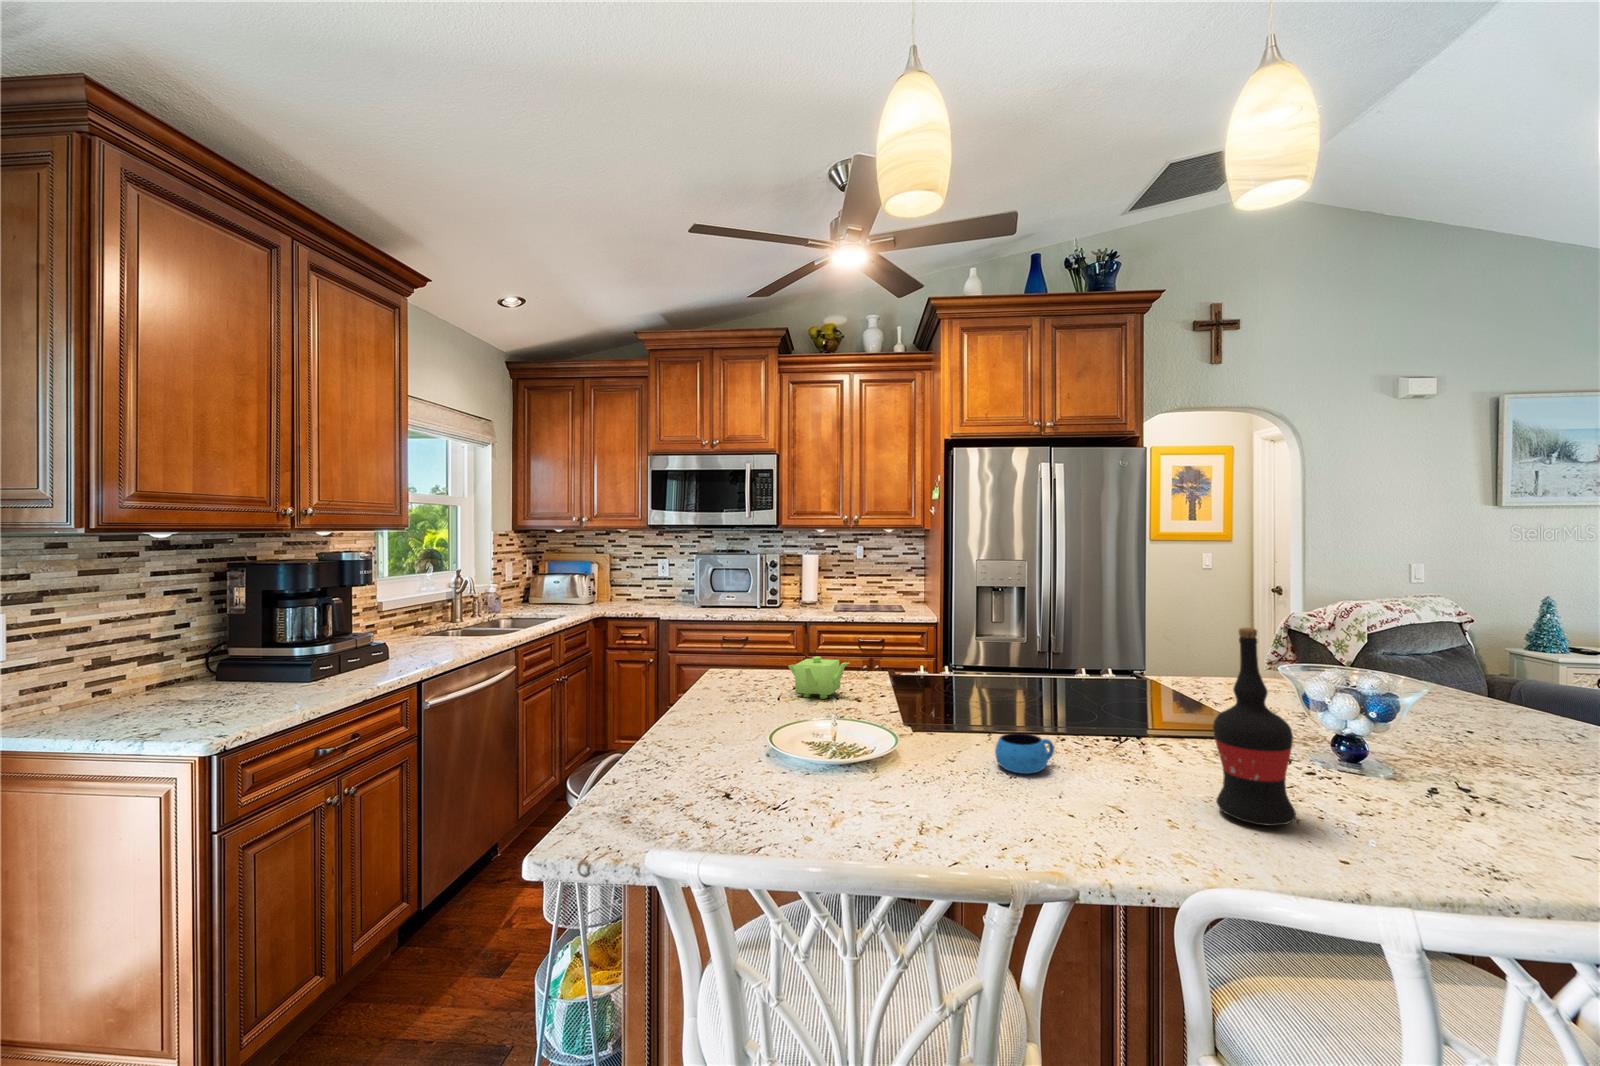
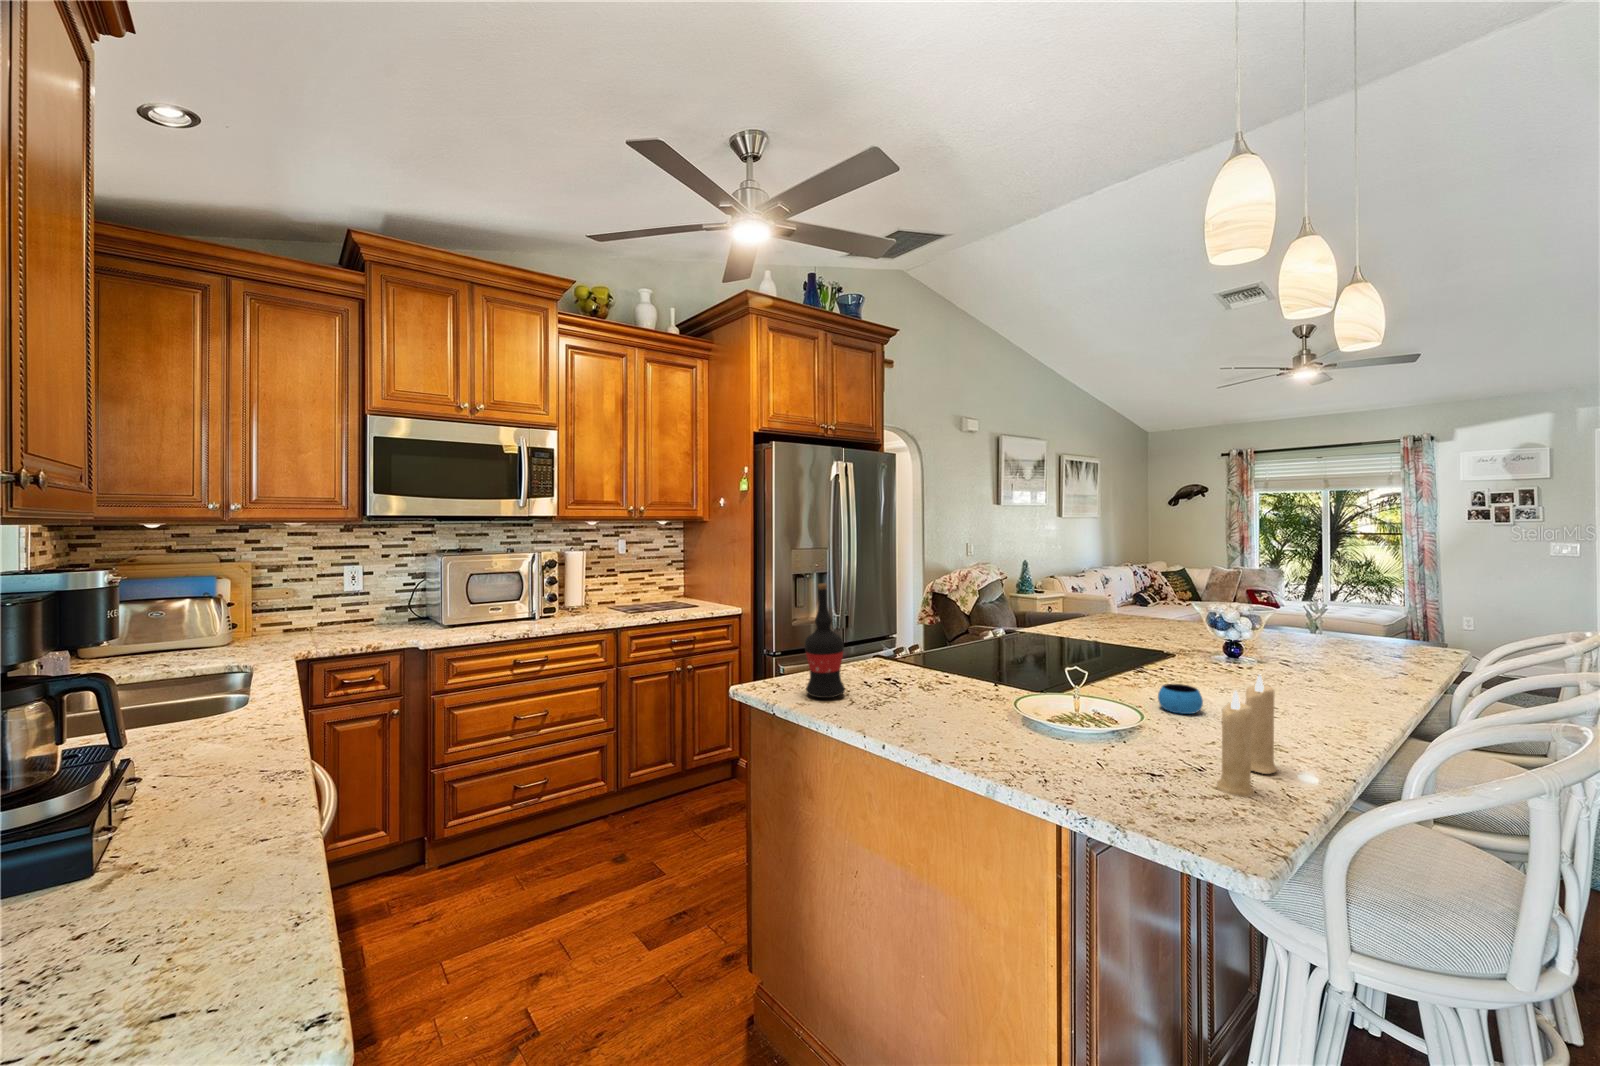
wine bottle: present [1213,628,1296,826] -> present [805,584,845,698]
teapot: present [788,656,849,699] -> none [883,655,942,699]
candle: none [766,697,895,828] -> present [1216,675,1278,798]

